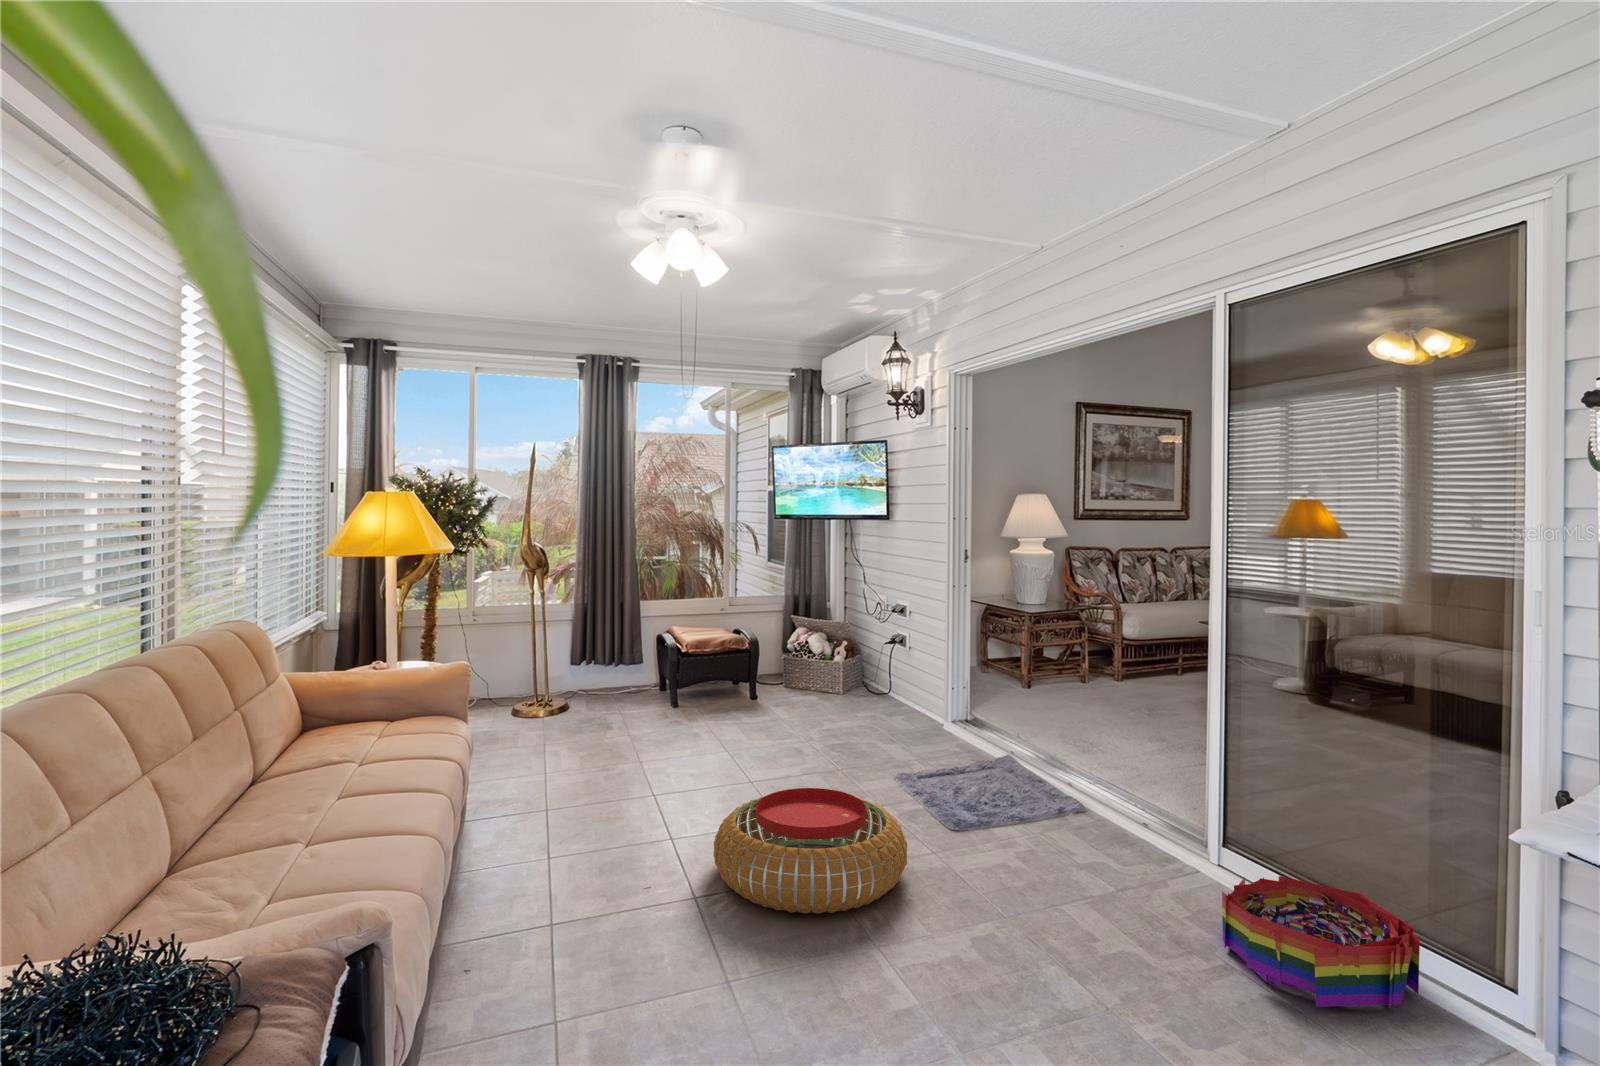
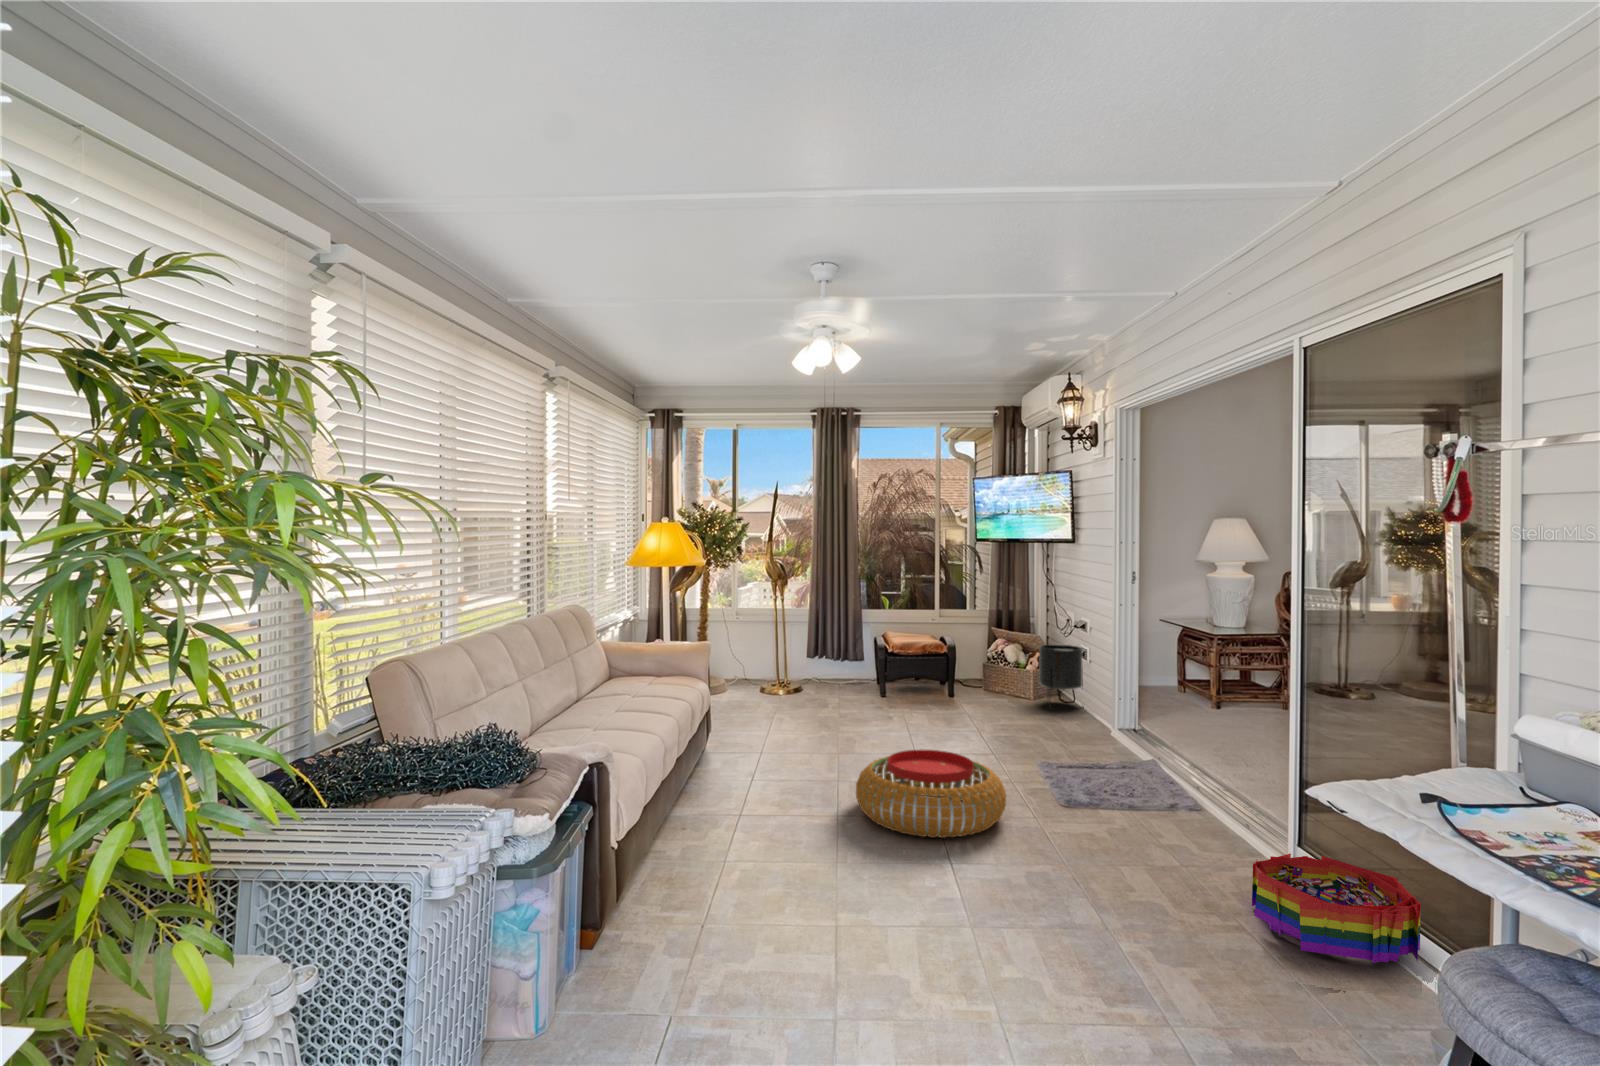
planter: none [856,634,904,708] -> present [1039,644,1083,708]

